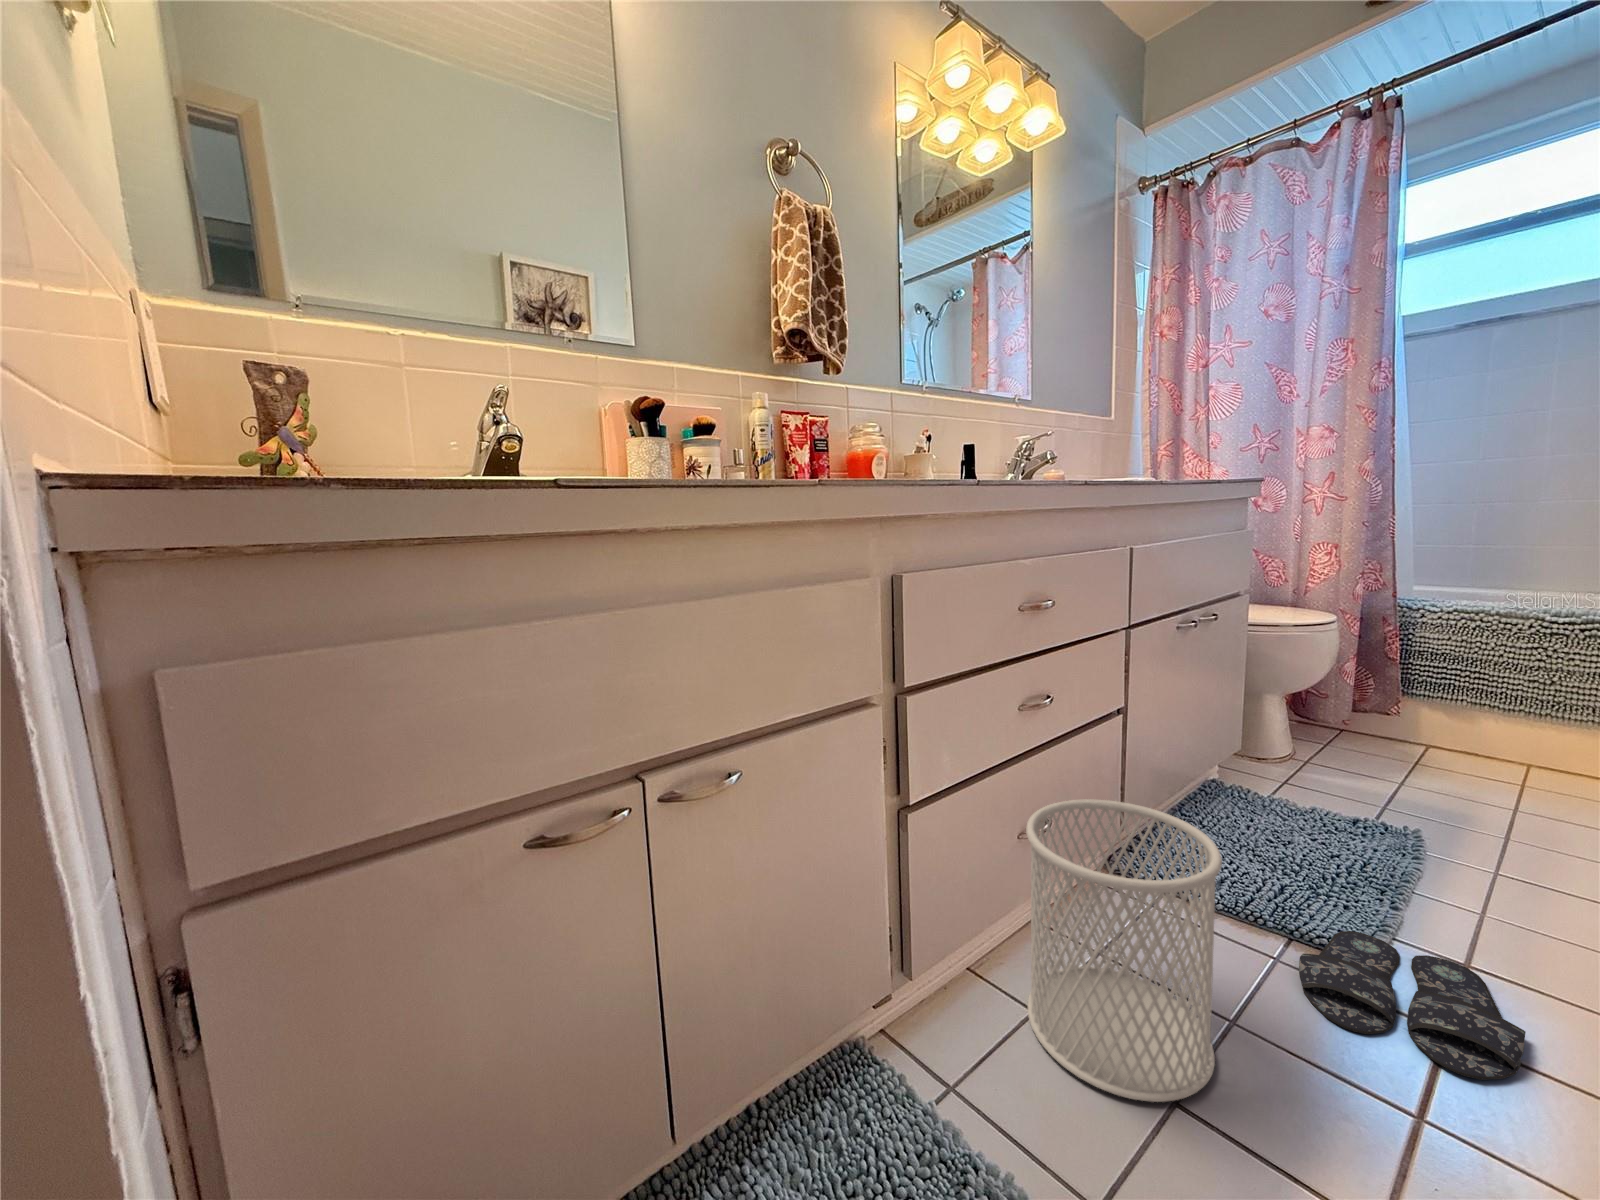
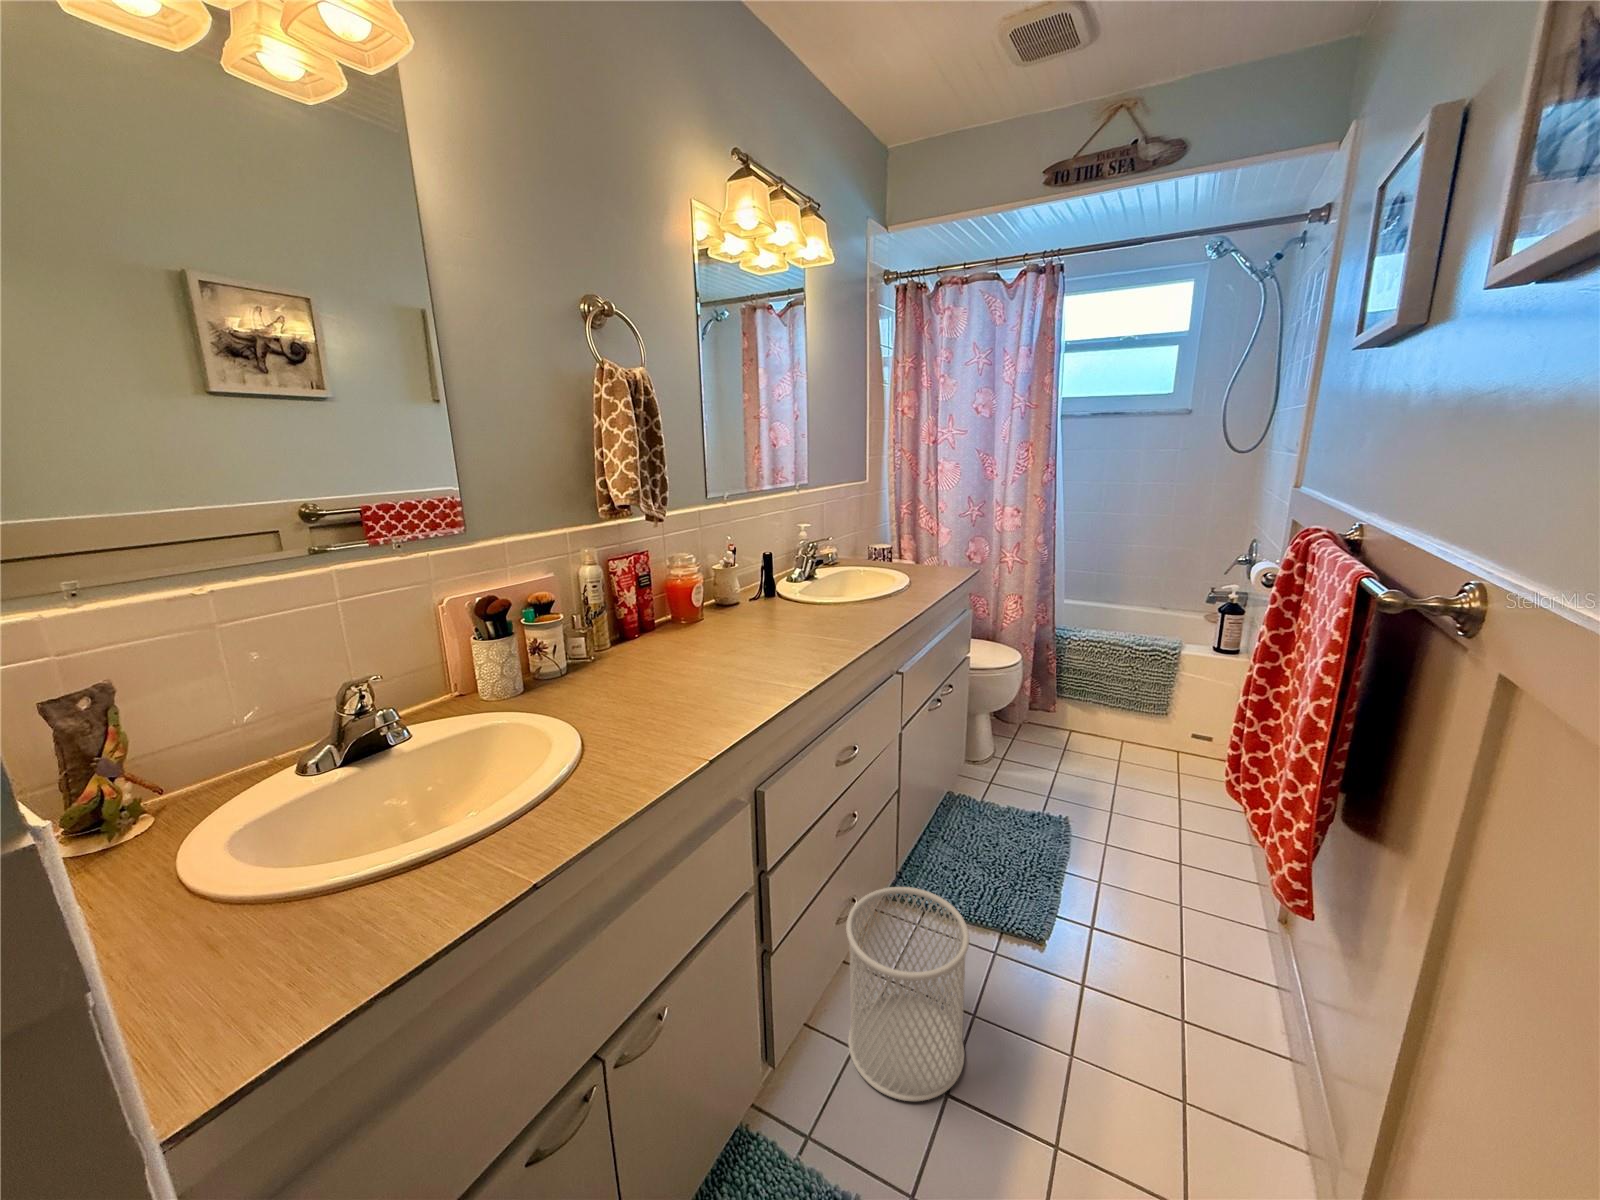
slippers: present [1299,931,1526,1080] -> none [1006,916,1115,1015]

